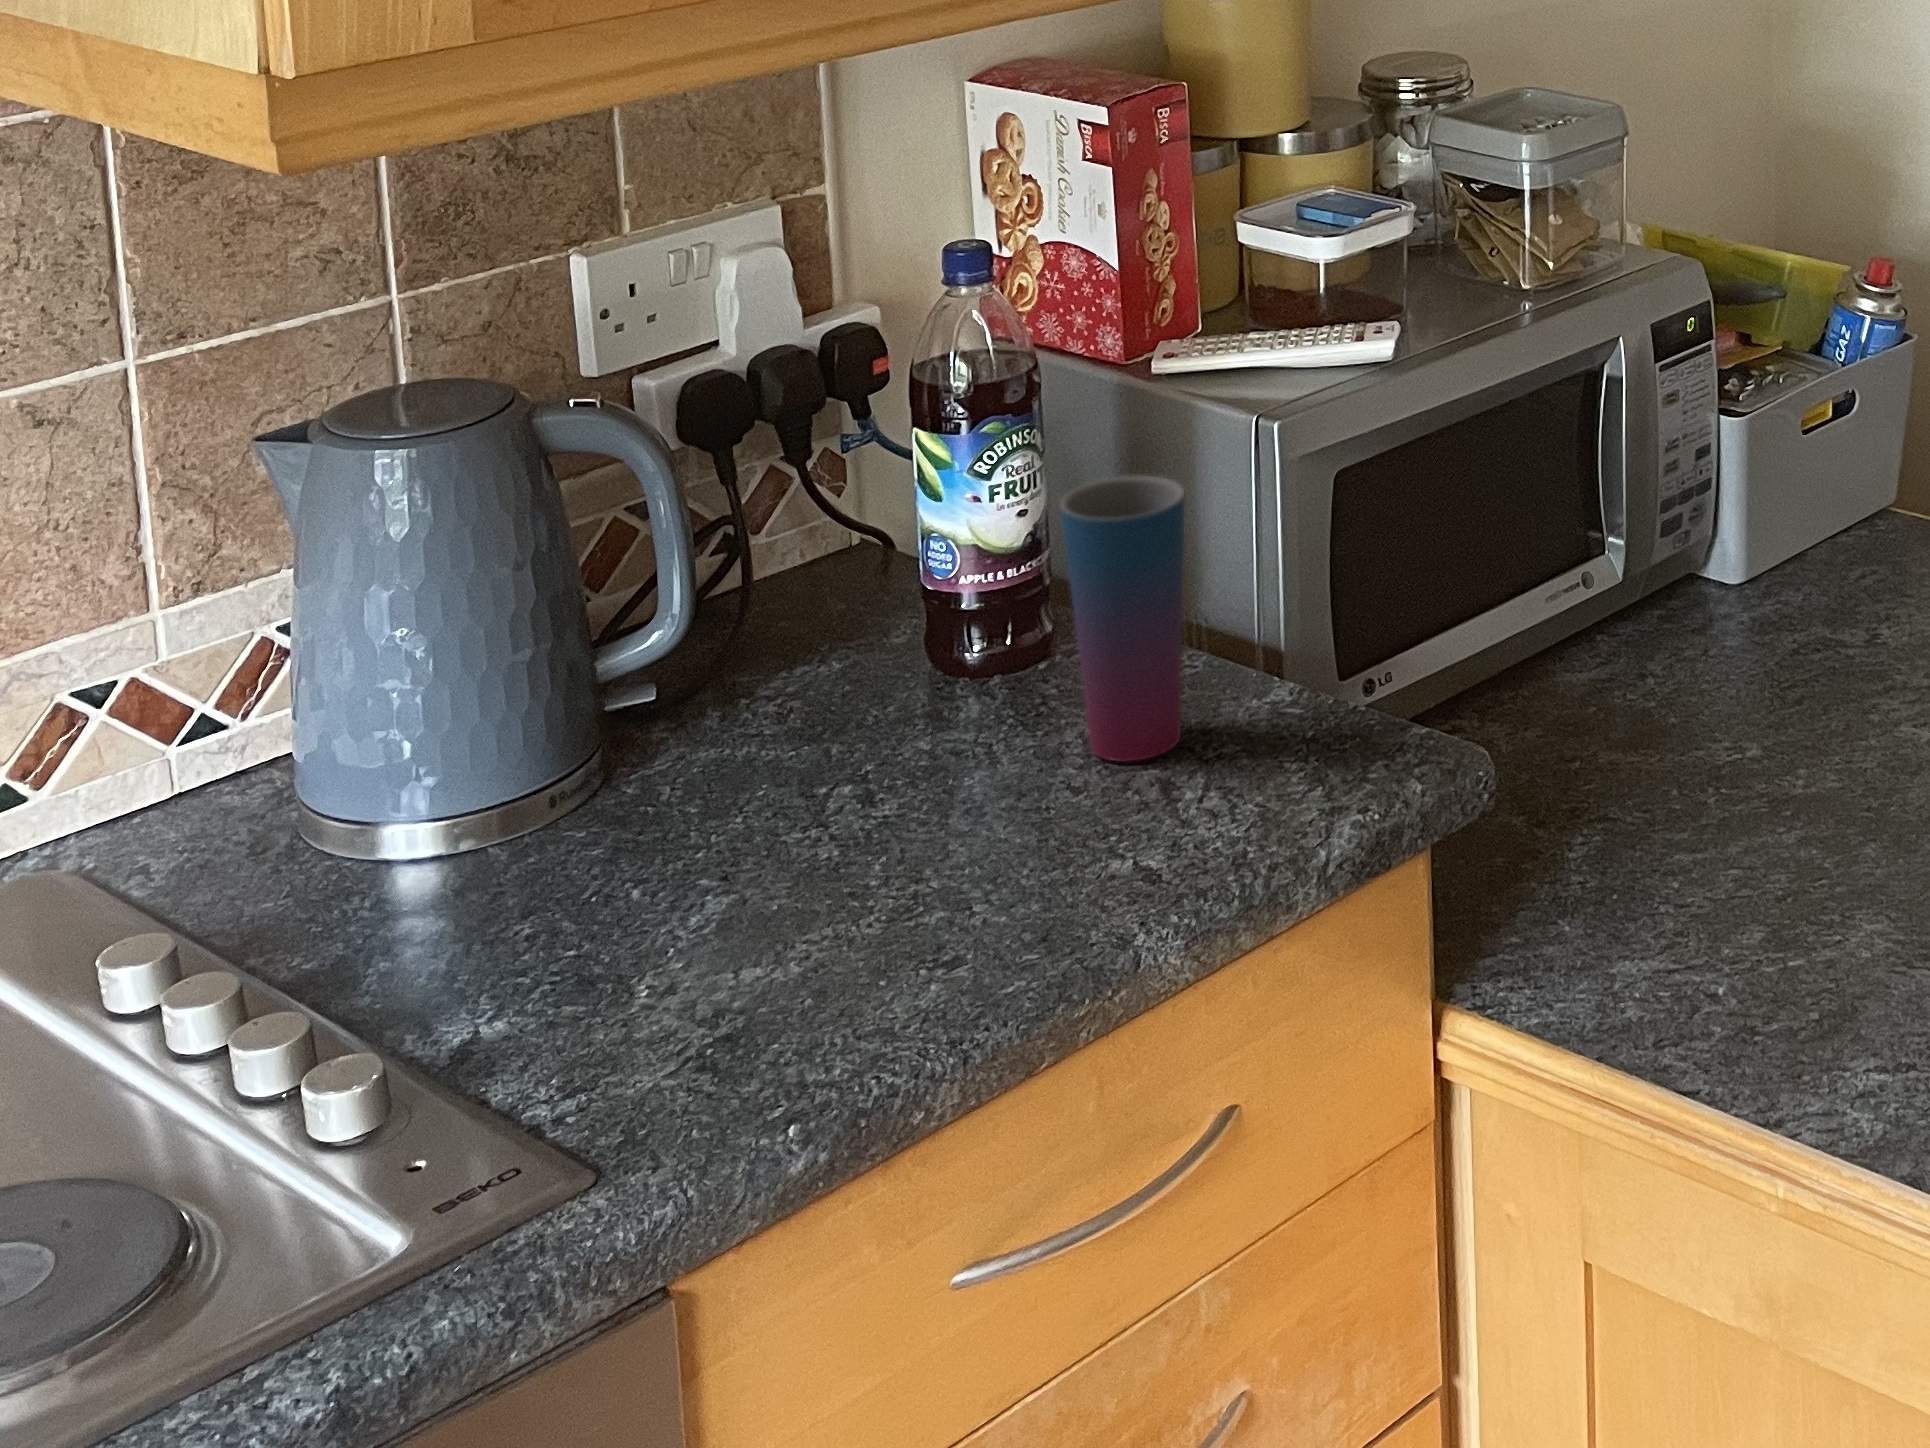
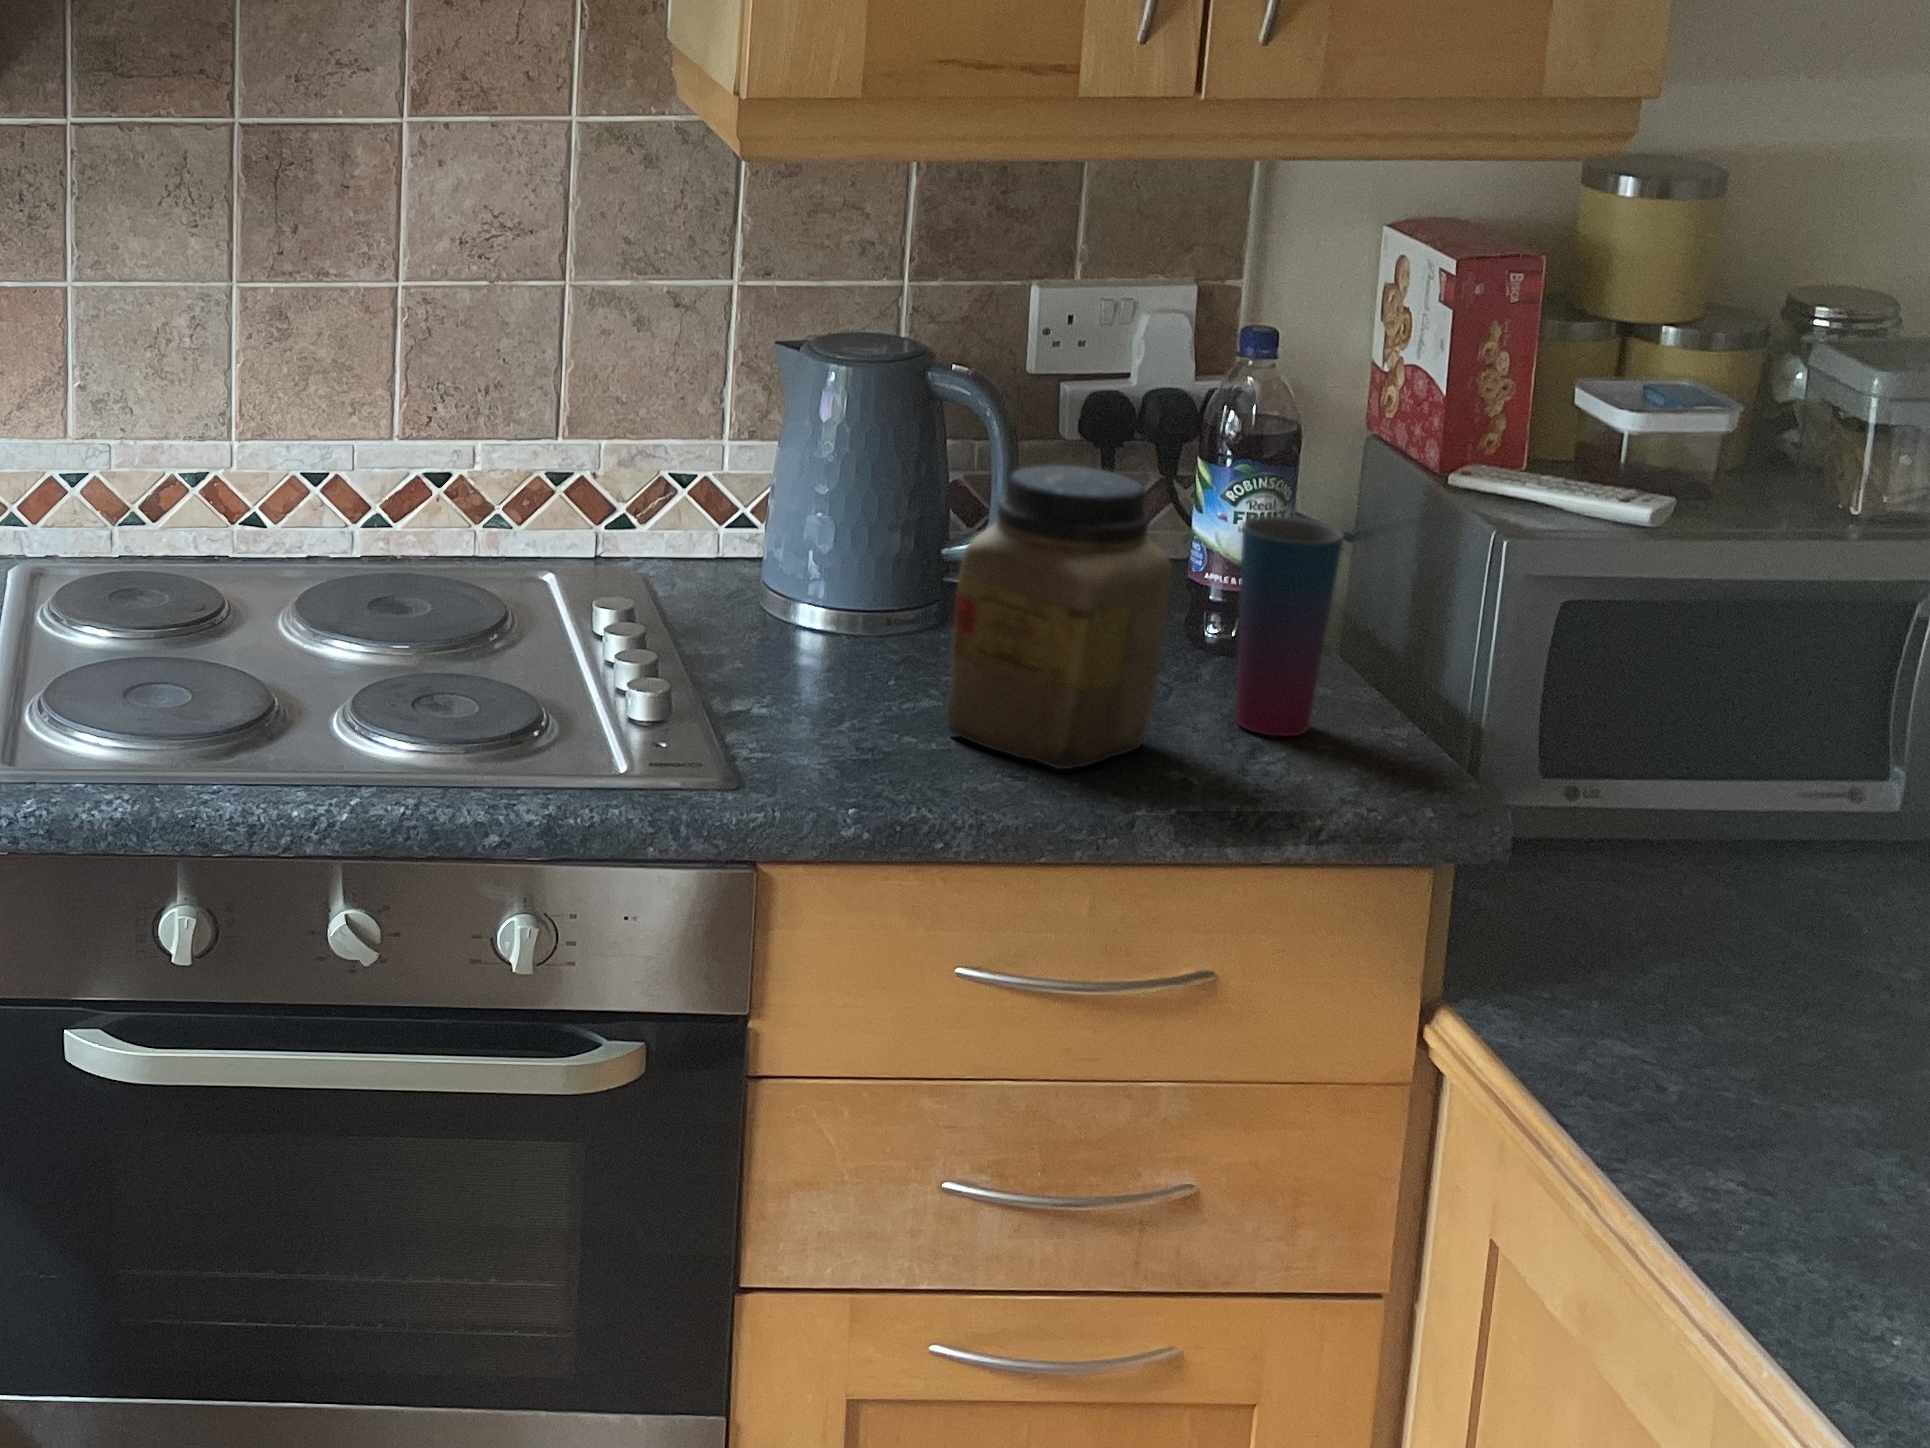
jar: none [769,501,1039,937] -> present [947,465,1172,769]

